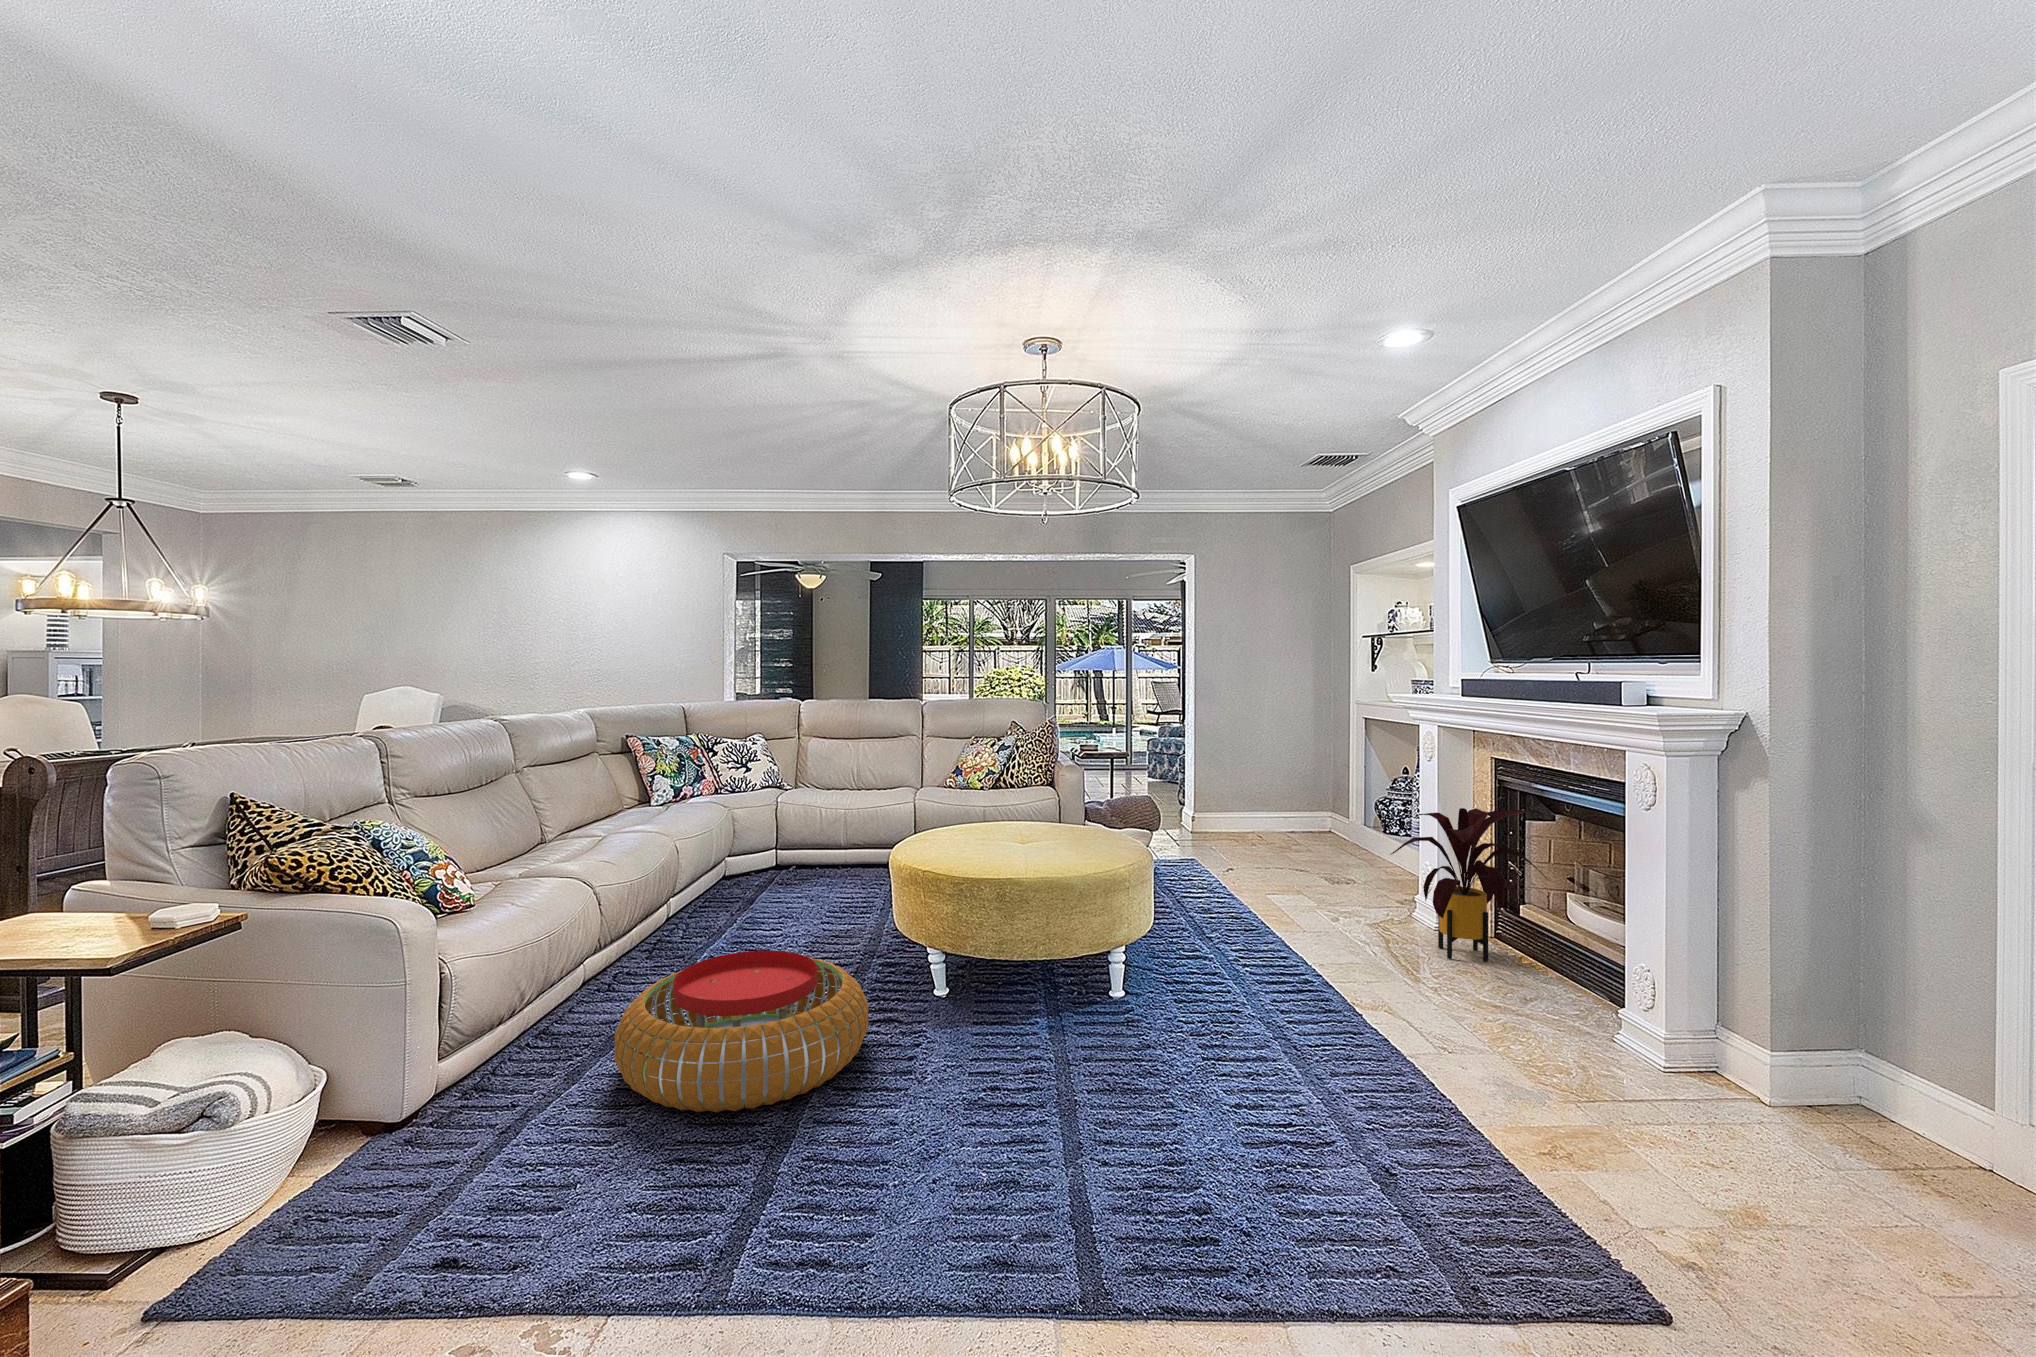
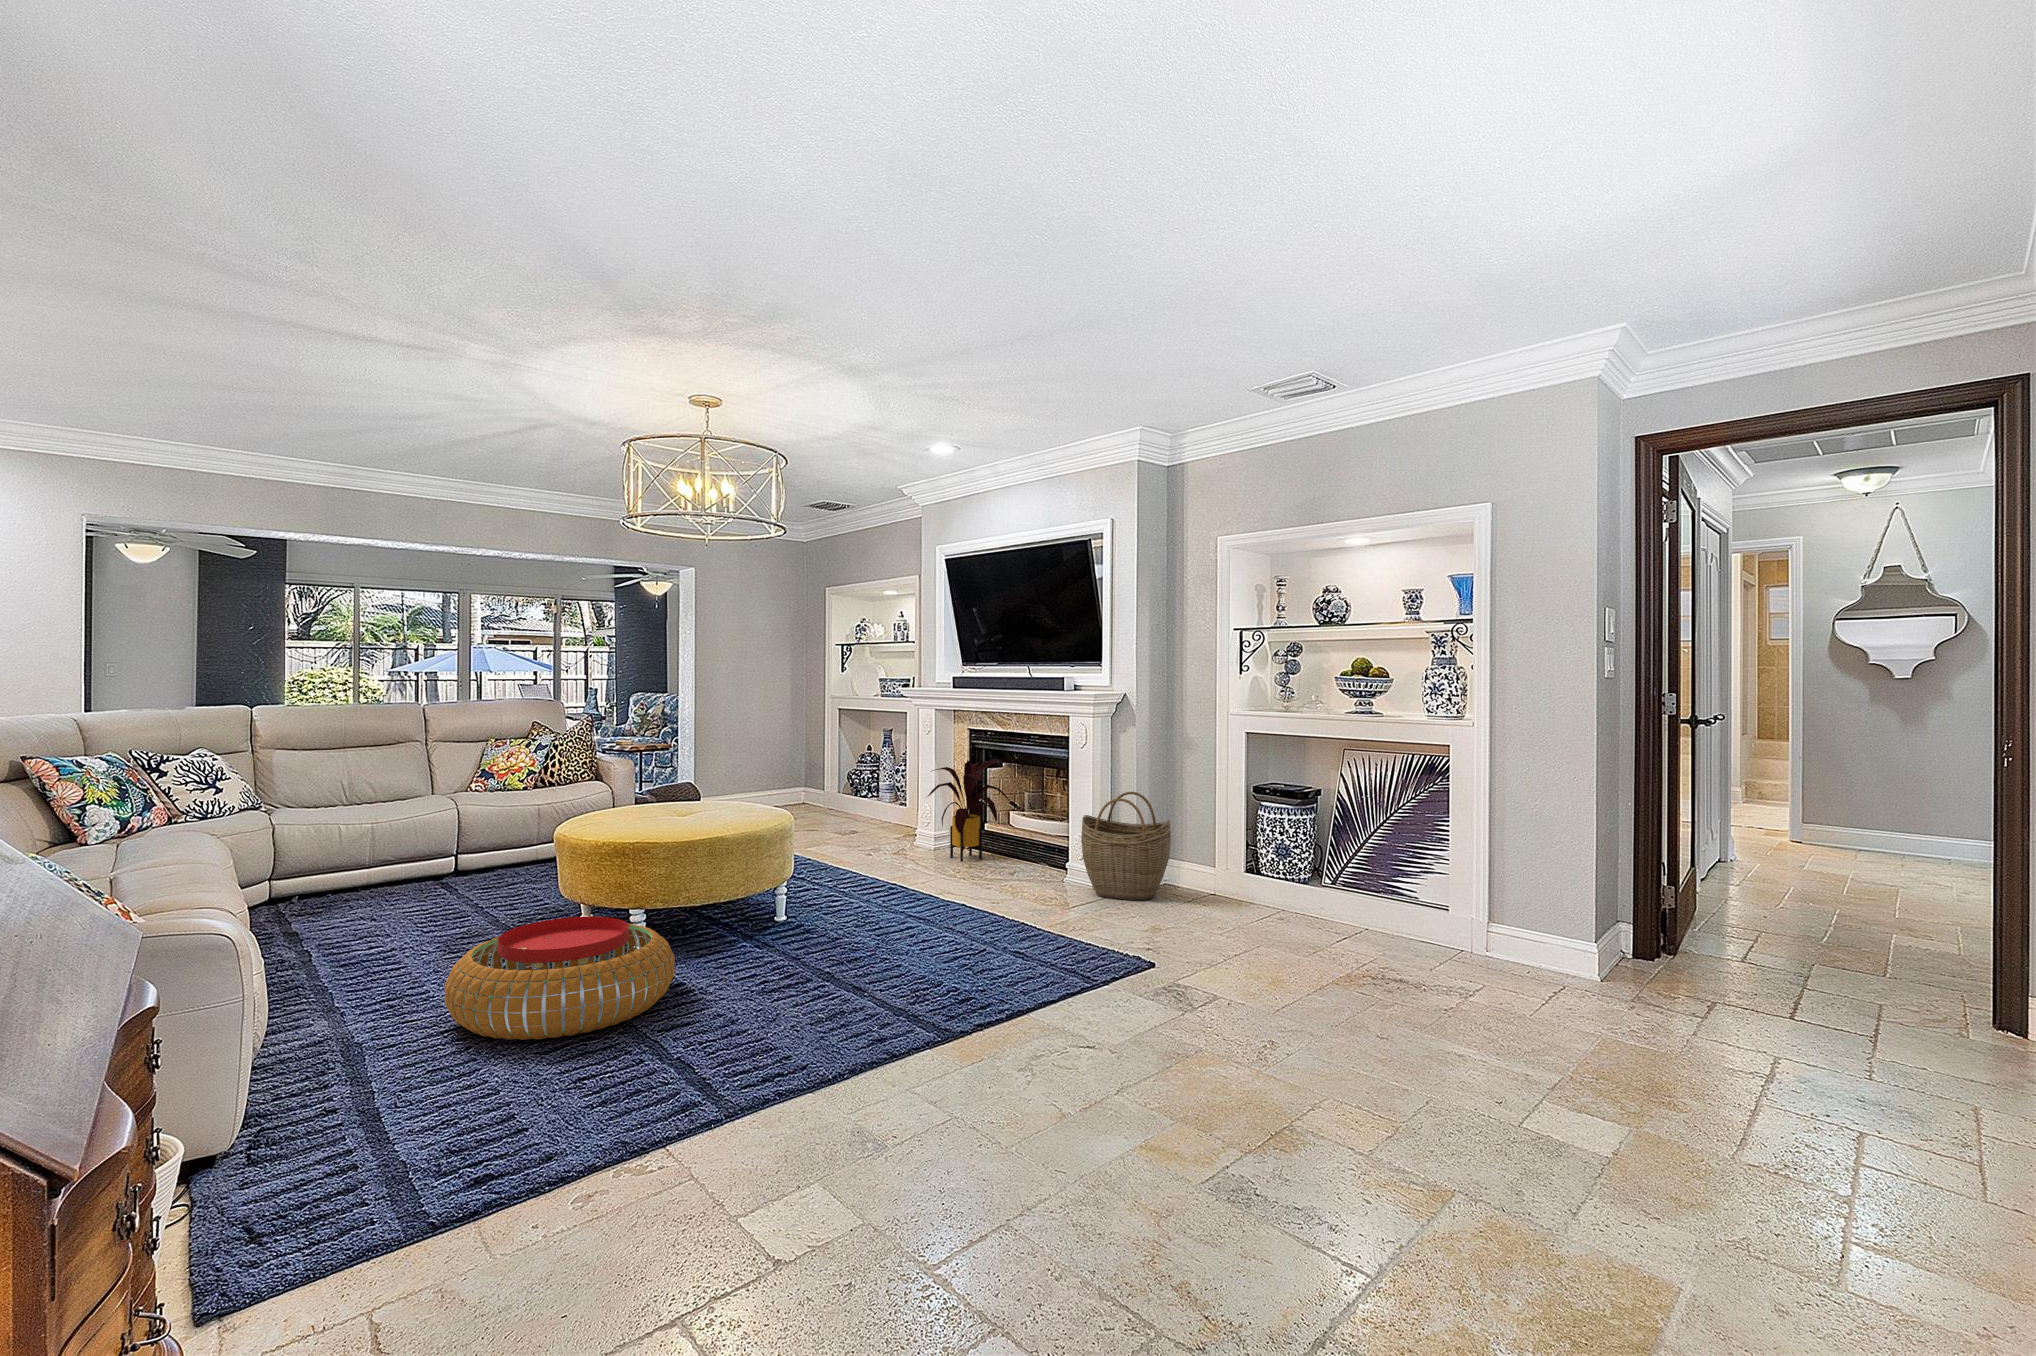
woven basket: none [1621,910,1859,1151] -> present [1081,792,1171,900]

